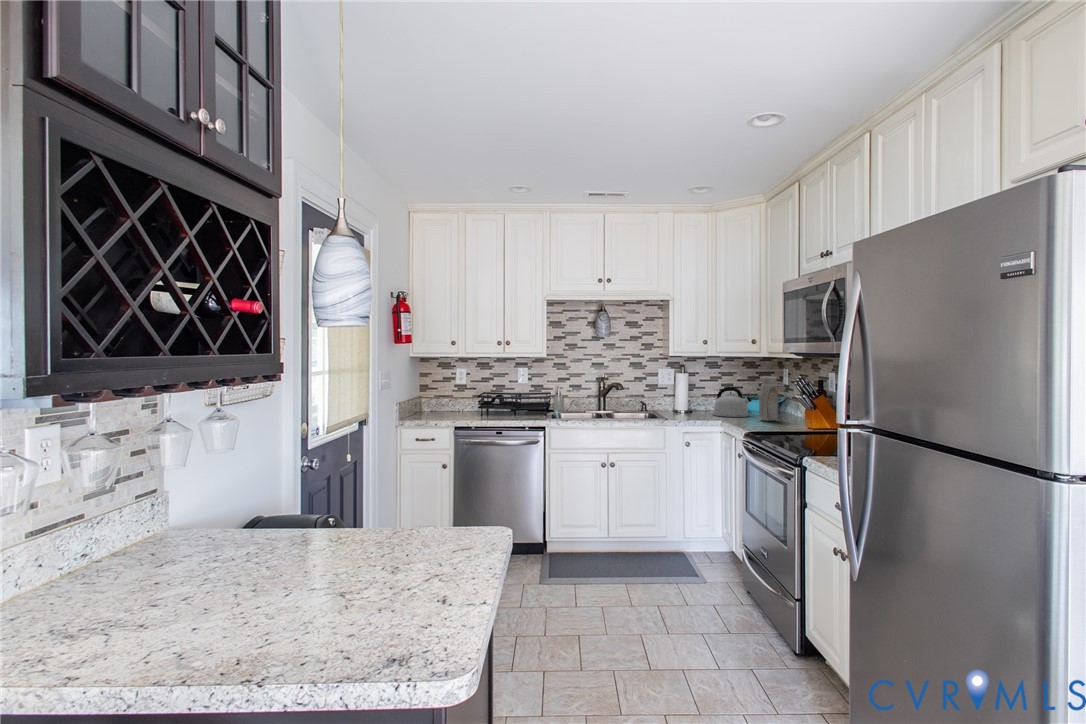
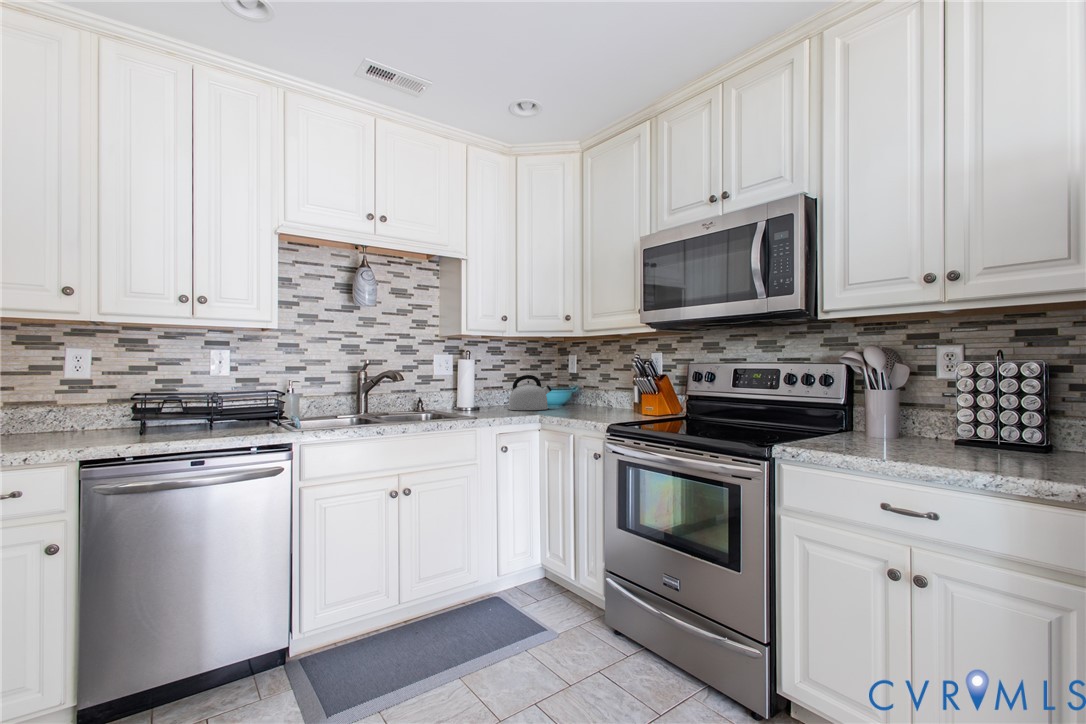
vase: present [759,376,778,421] -> none [571,359,591,411]

